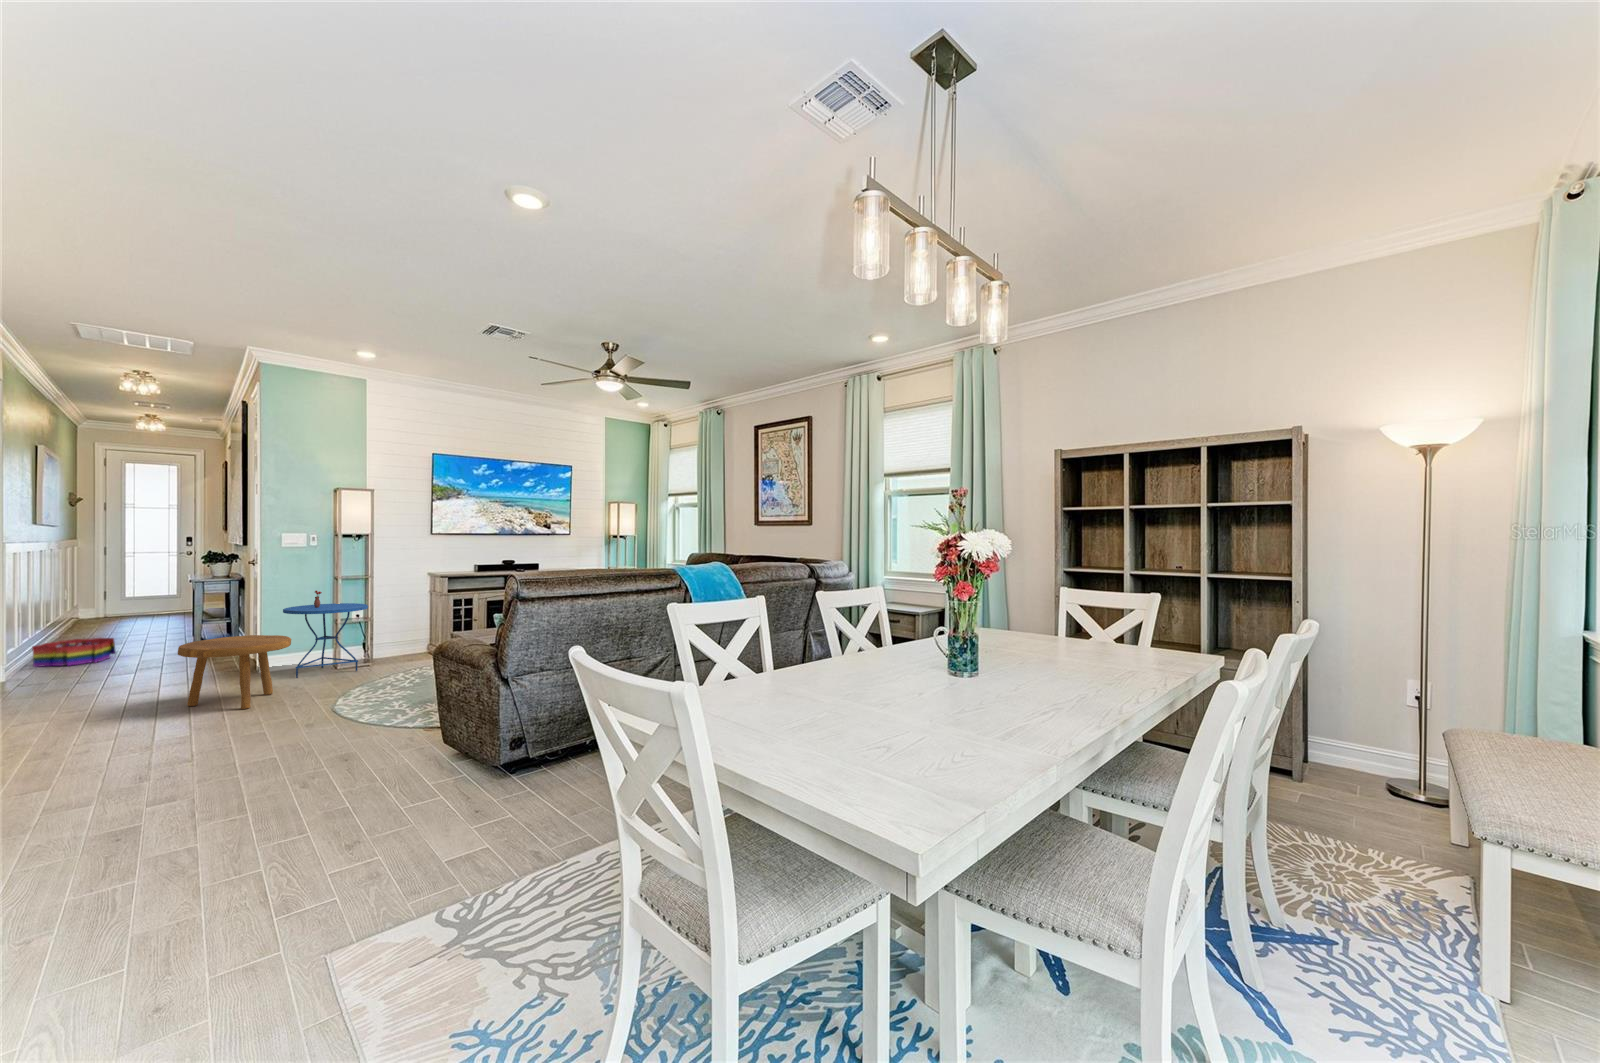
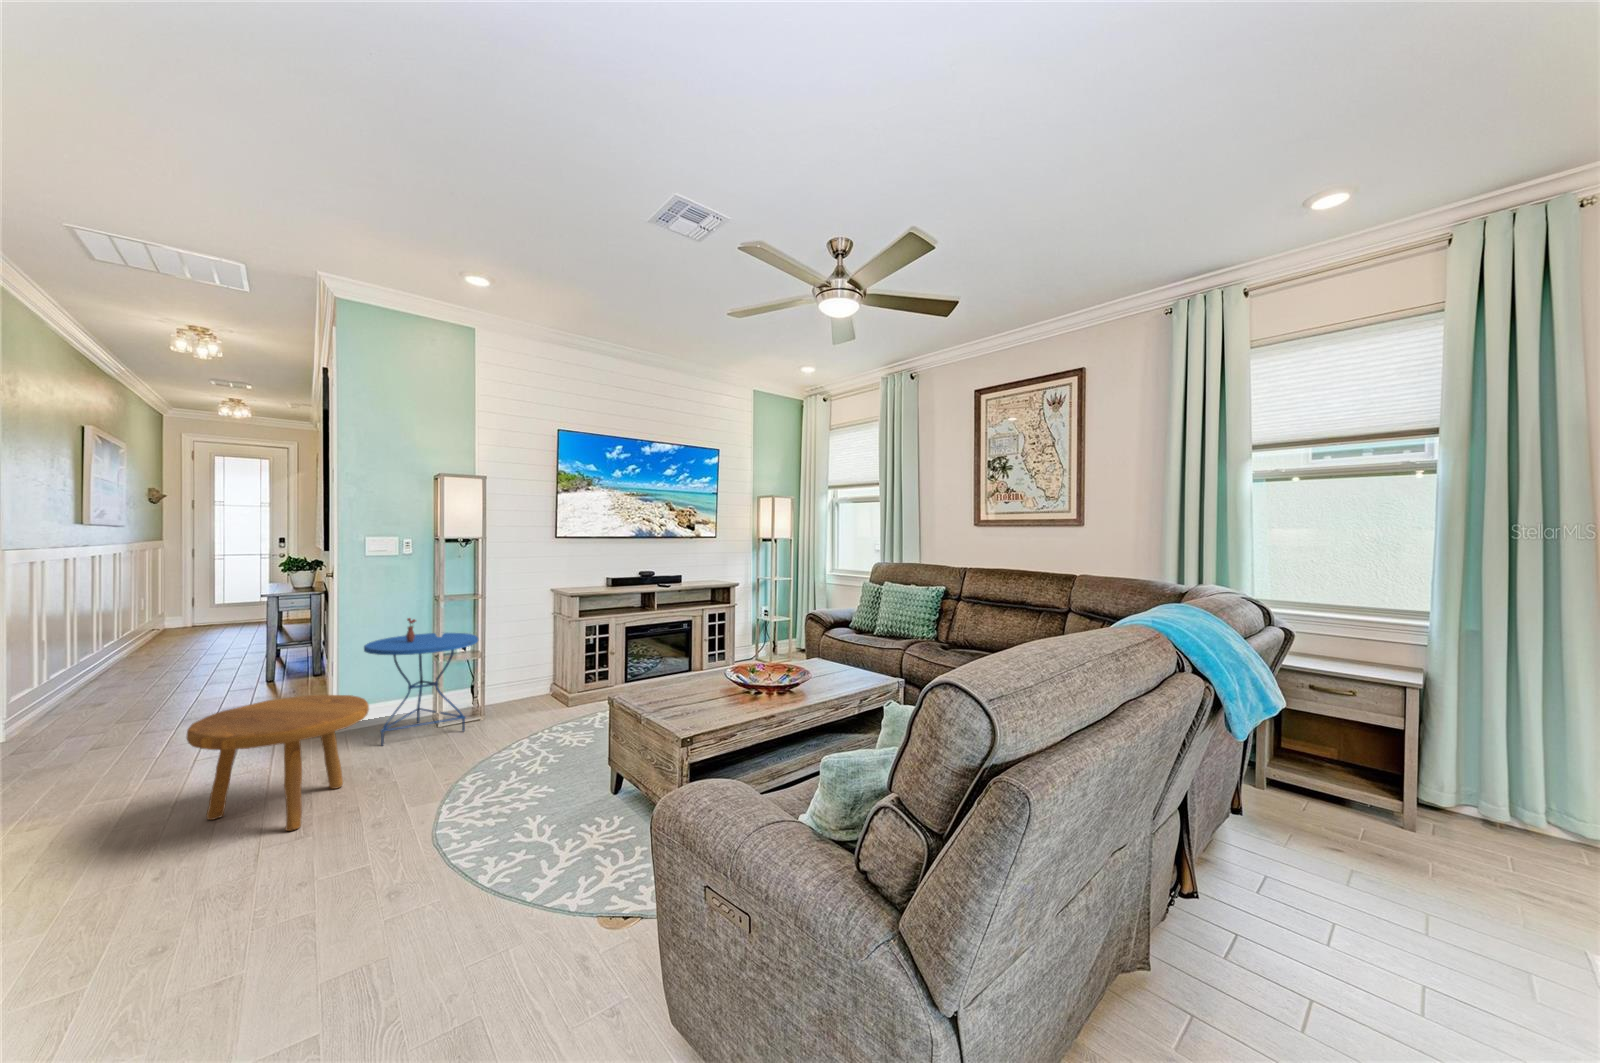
storage bin: present [32,638,116,667] -> none [51,671,163,715]

